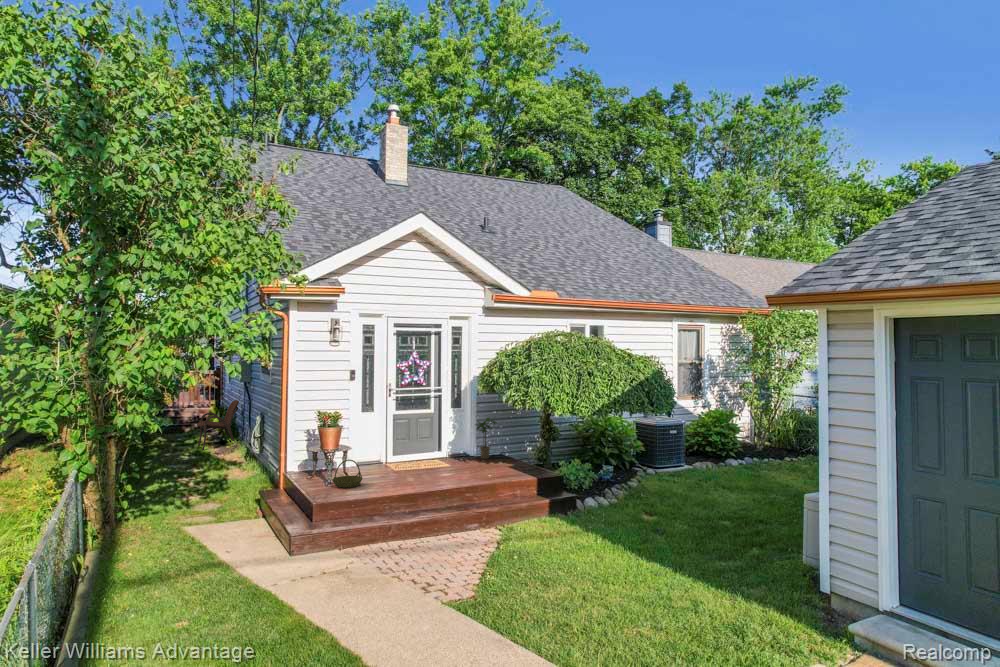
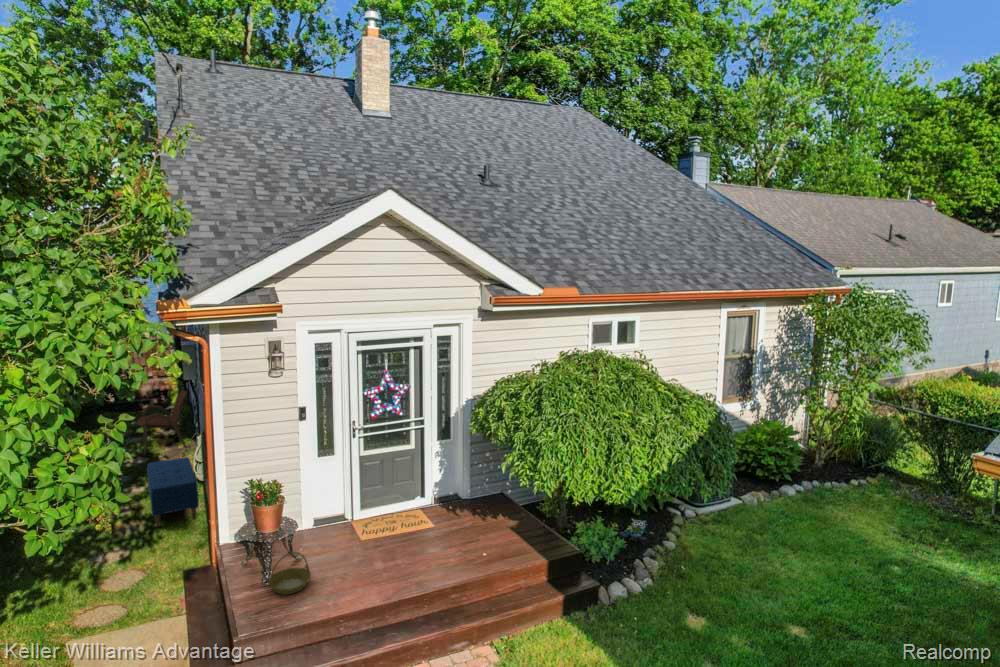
potted plant: present [476,418,497,459] -> none [468,452,498,506]
bench: none [217,437,261,480] -> present [147,457,199,527]

